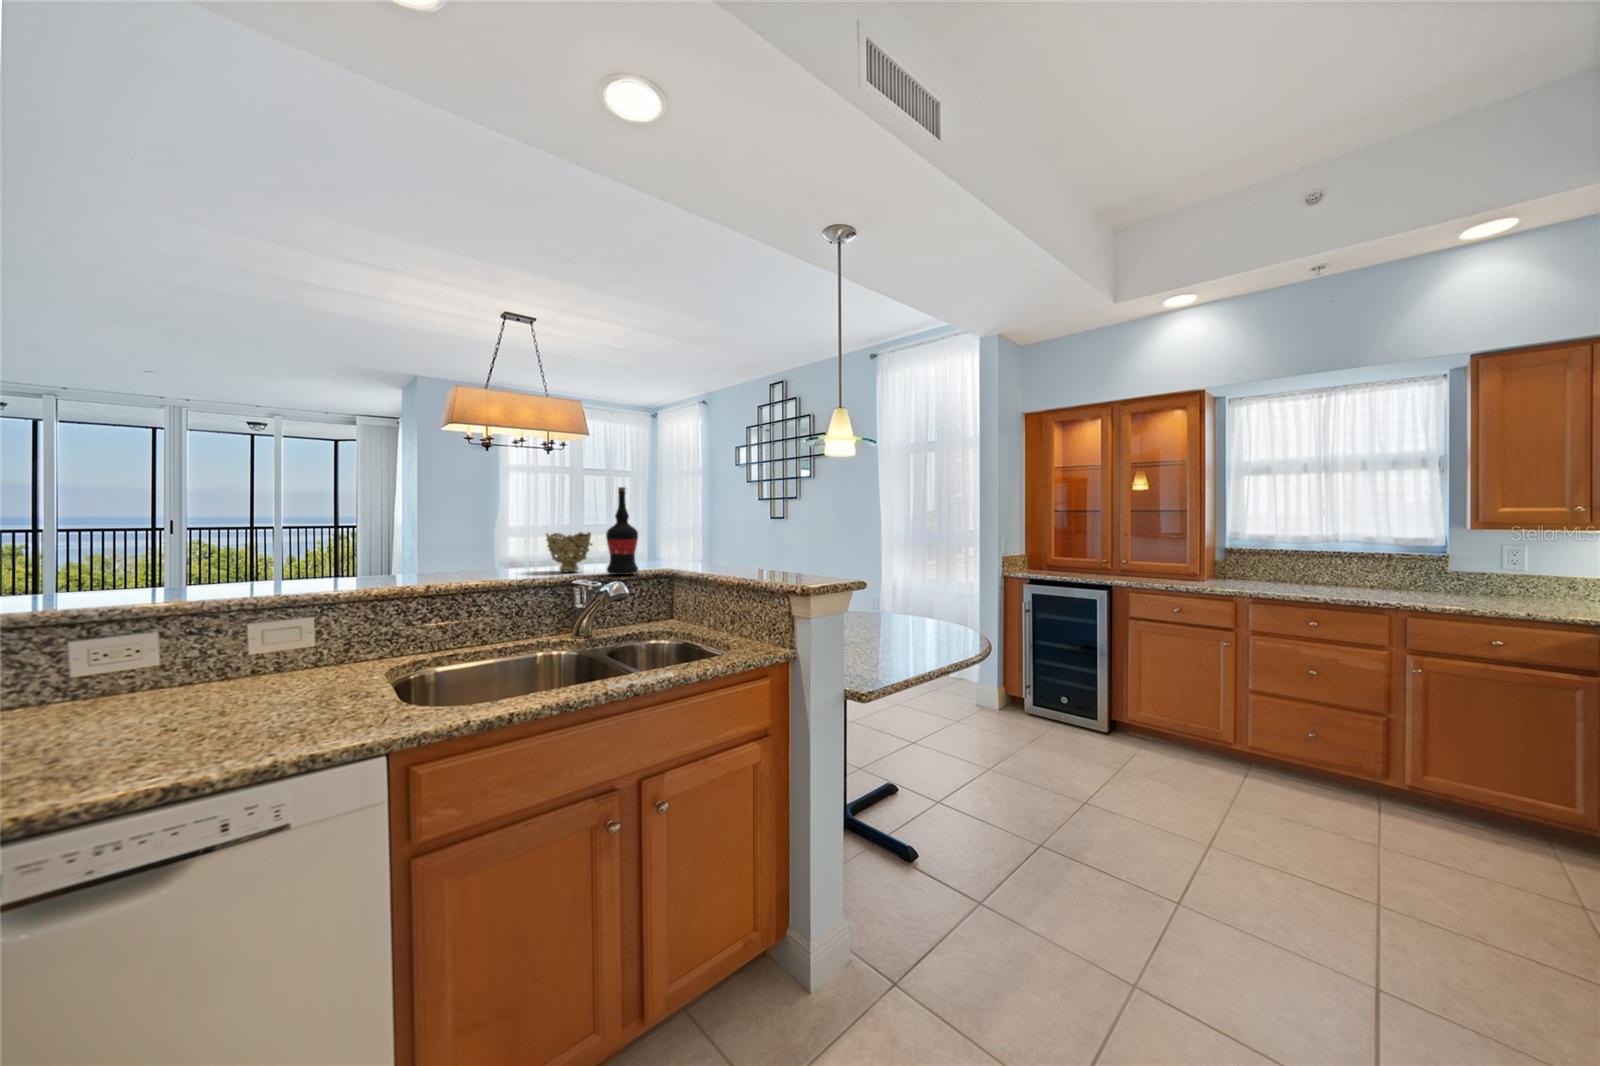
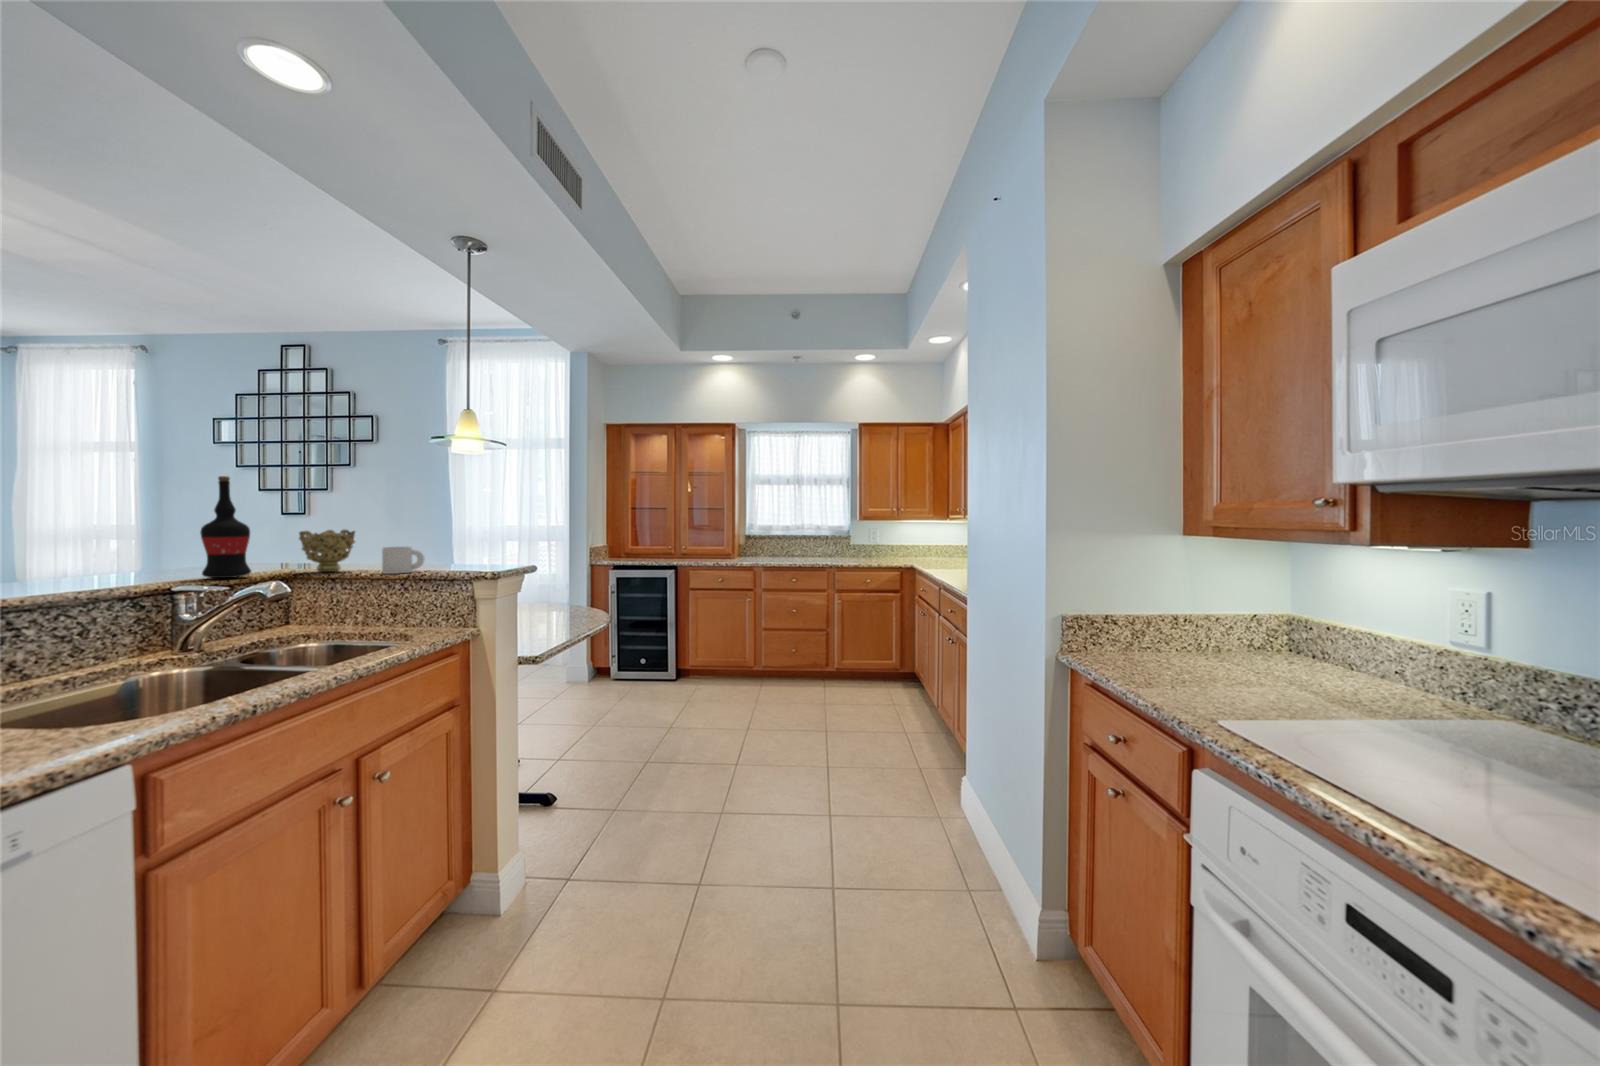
decorative bowl: present [546,532,592,572] -> present [299,529,355,572]
mug: none [728,553,763,580] -> present [382,547,425,574]

